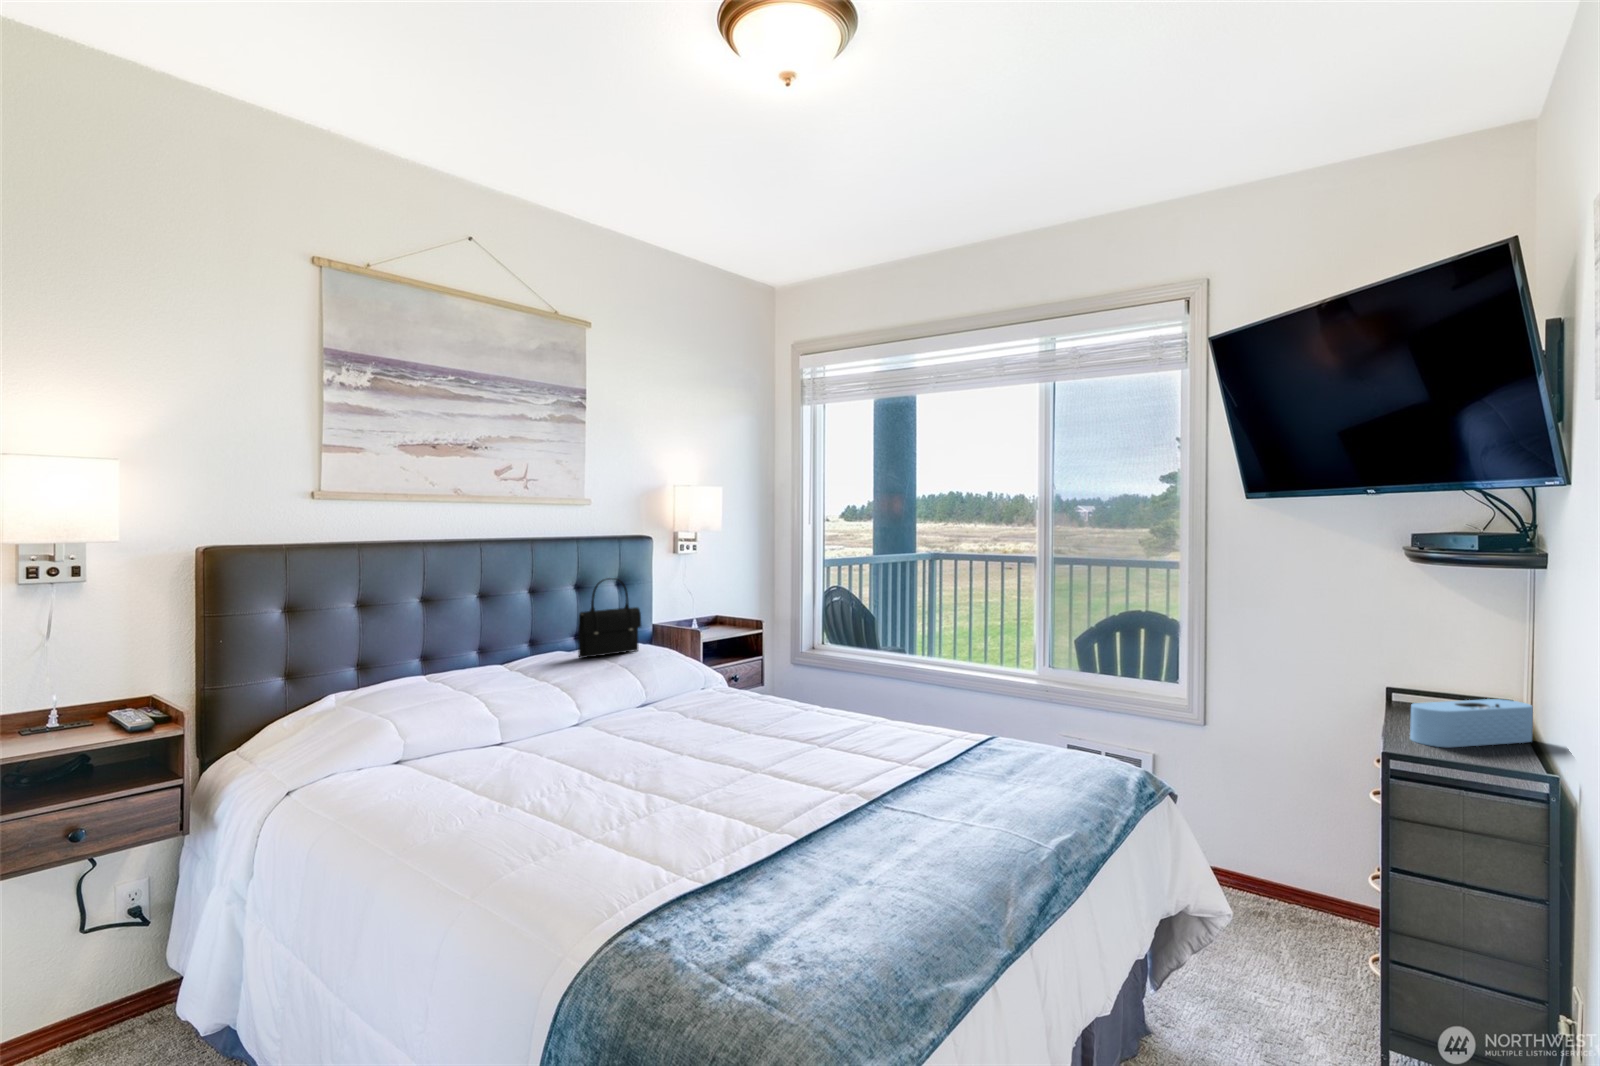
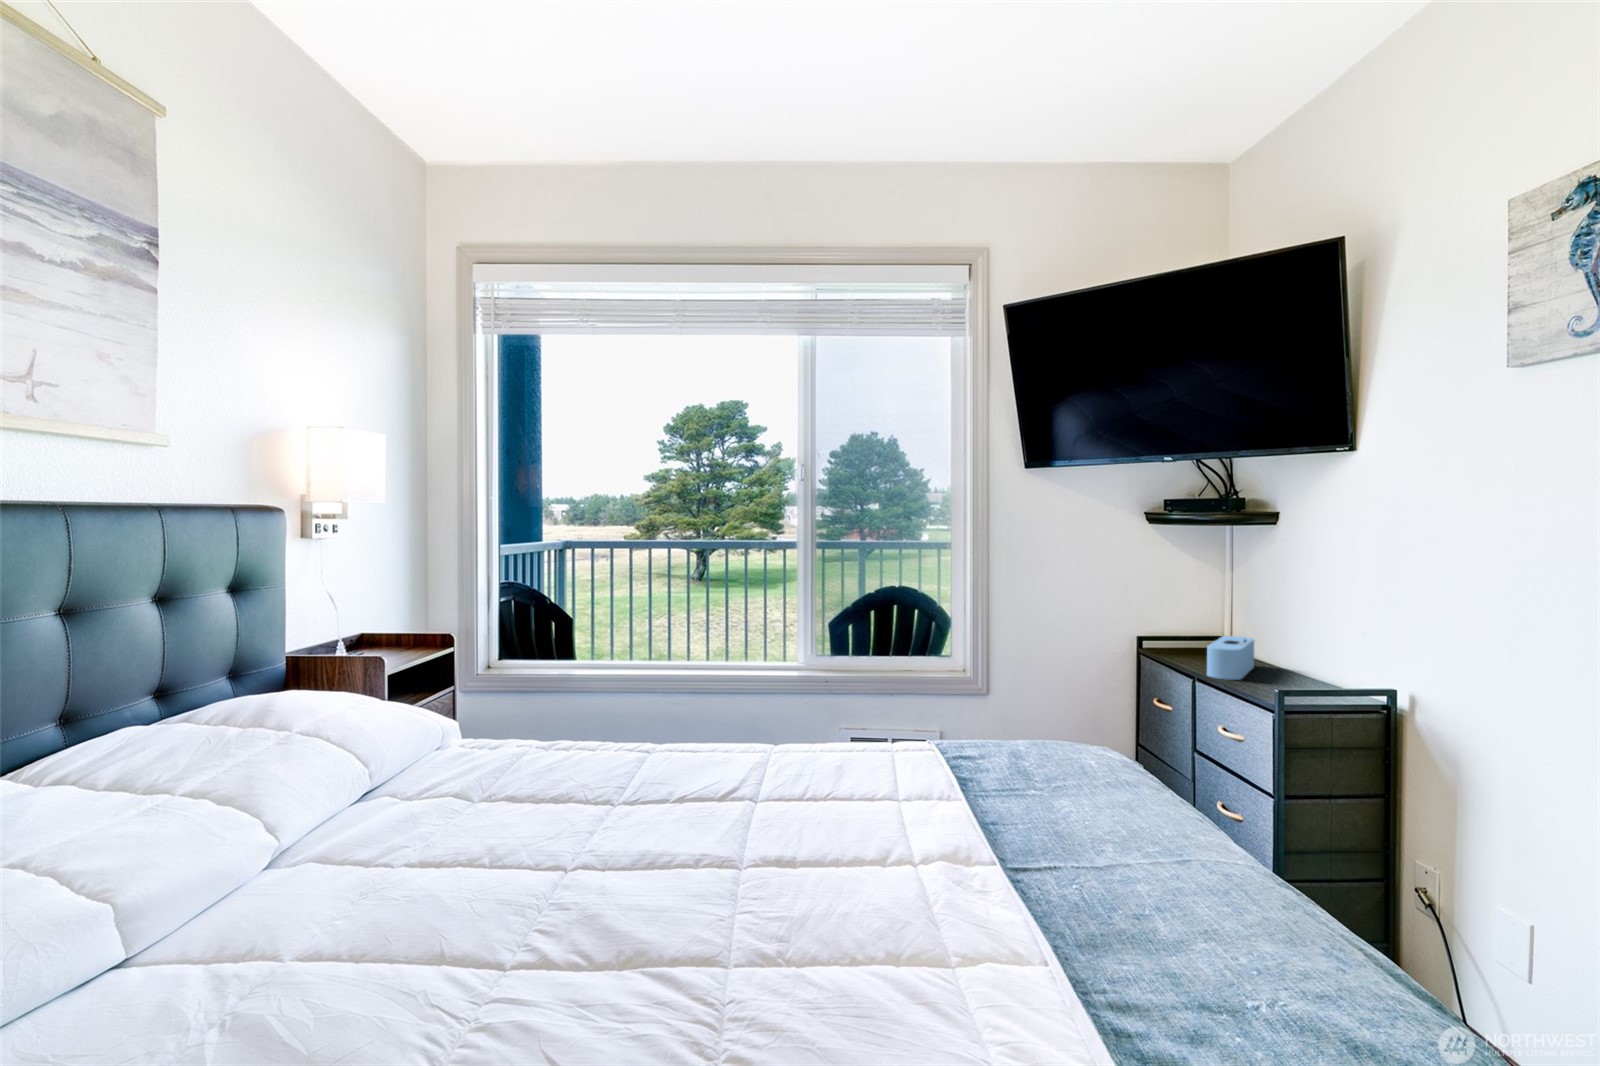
handbag: present [578,578,641,658] -> none [202,576,321,732]

